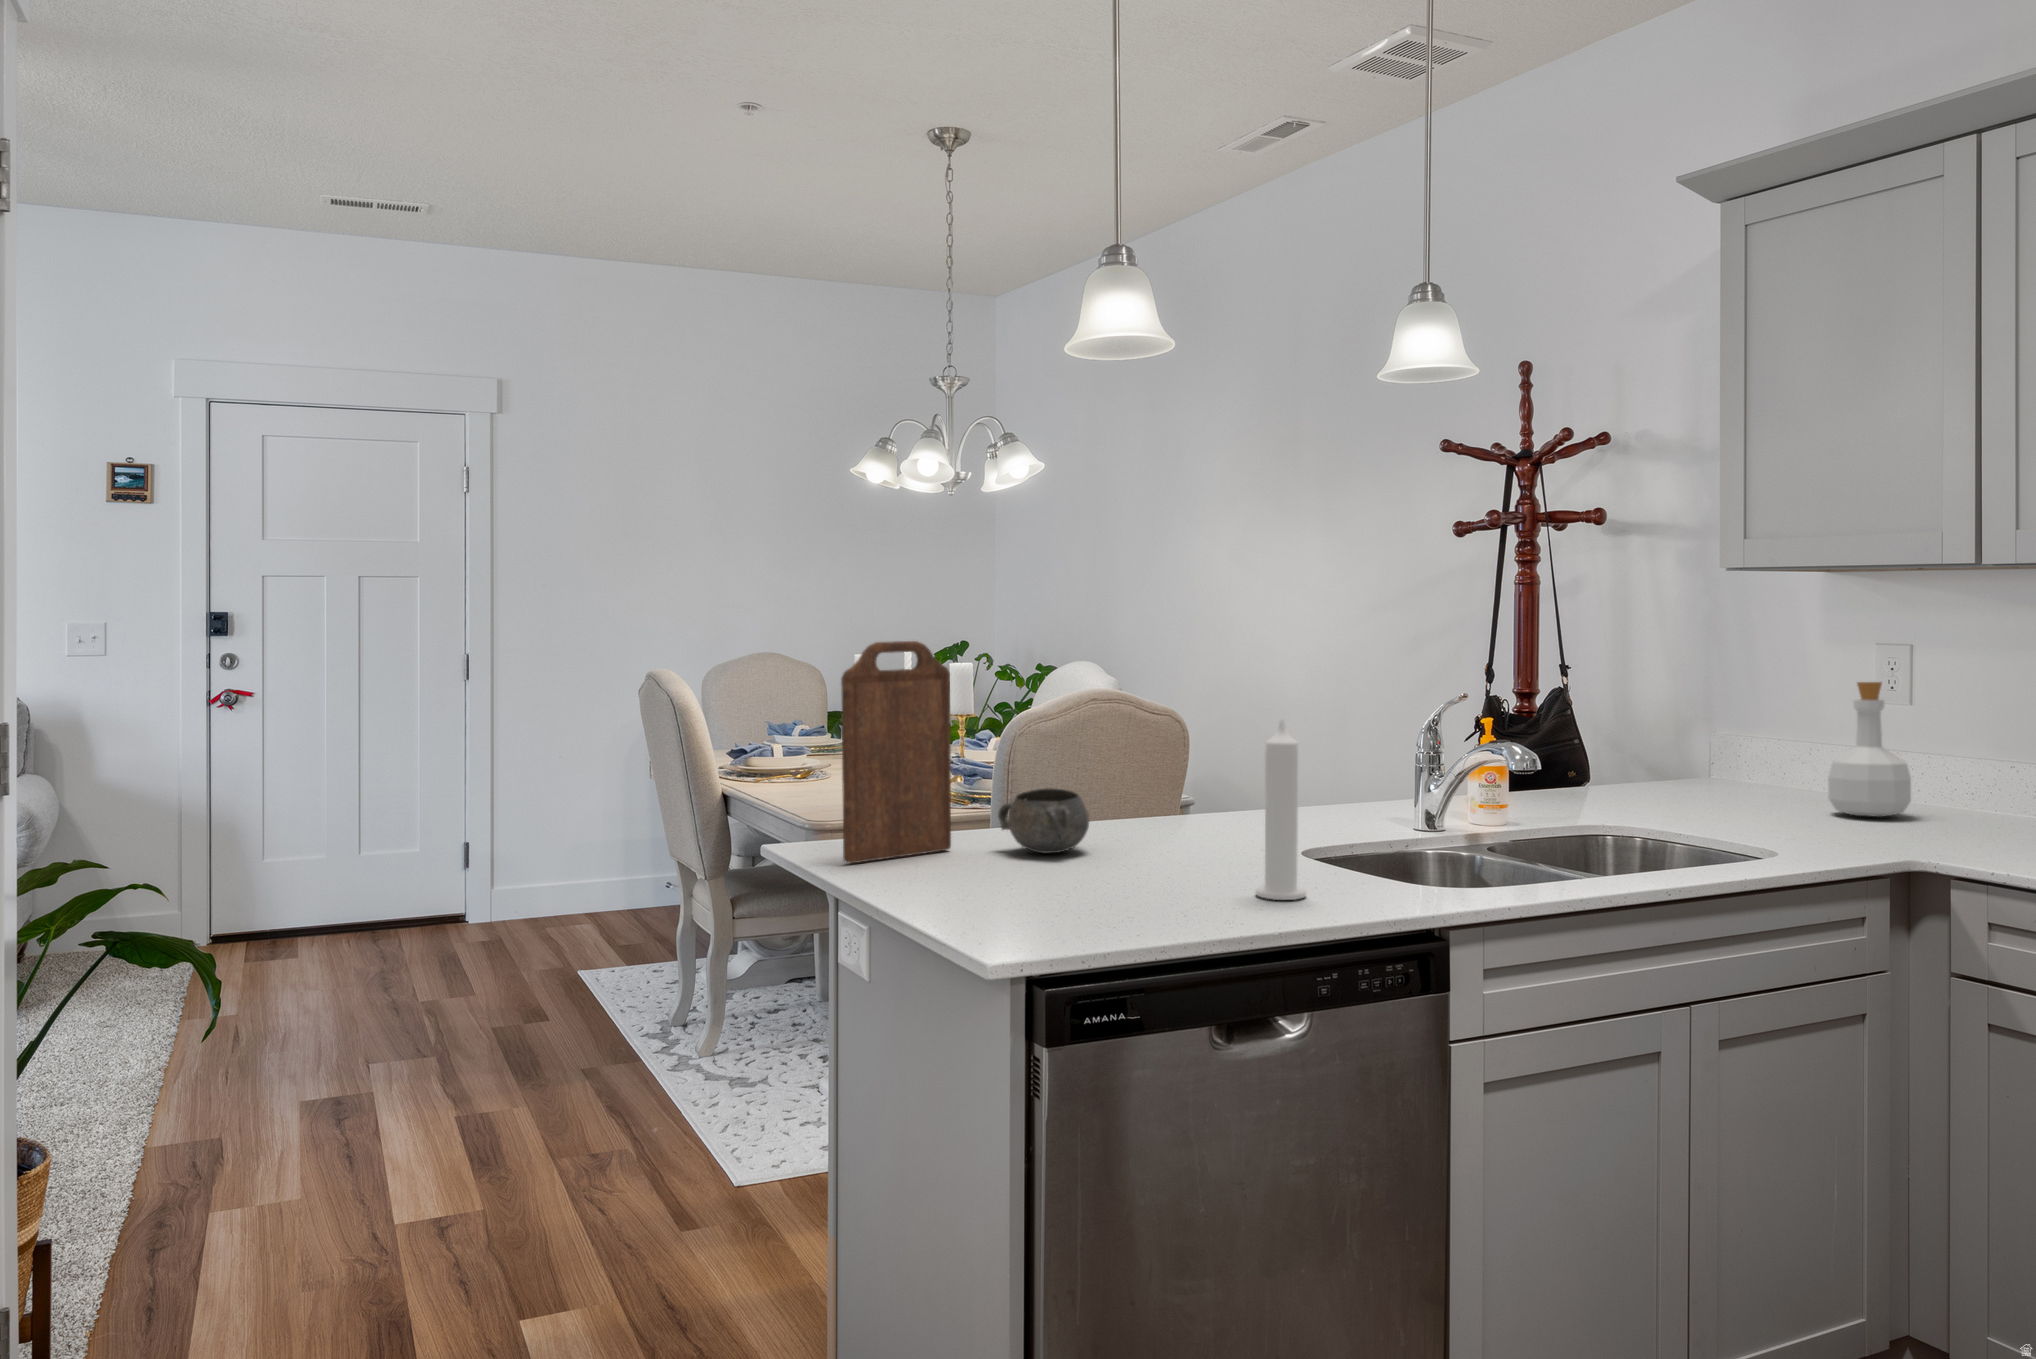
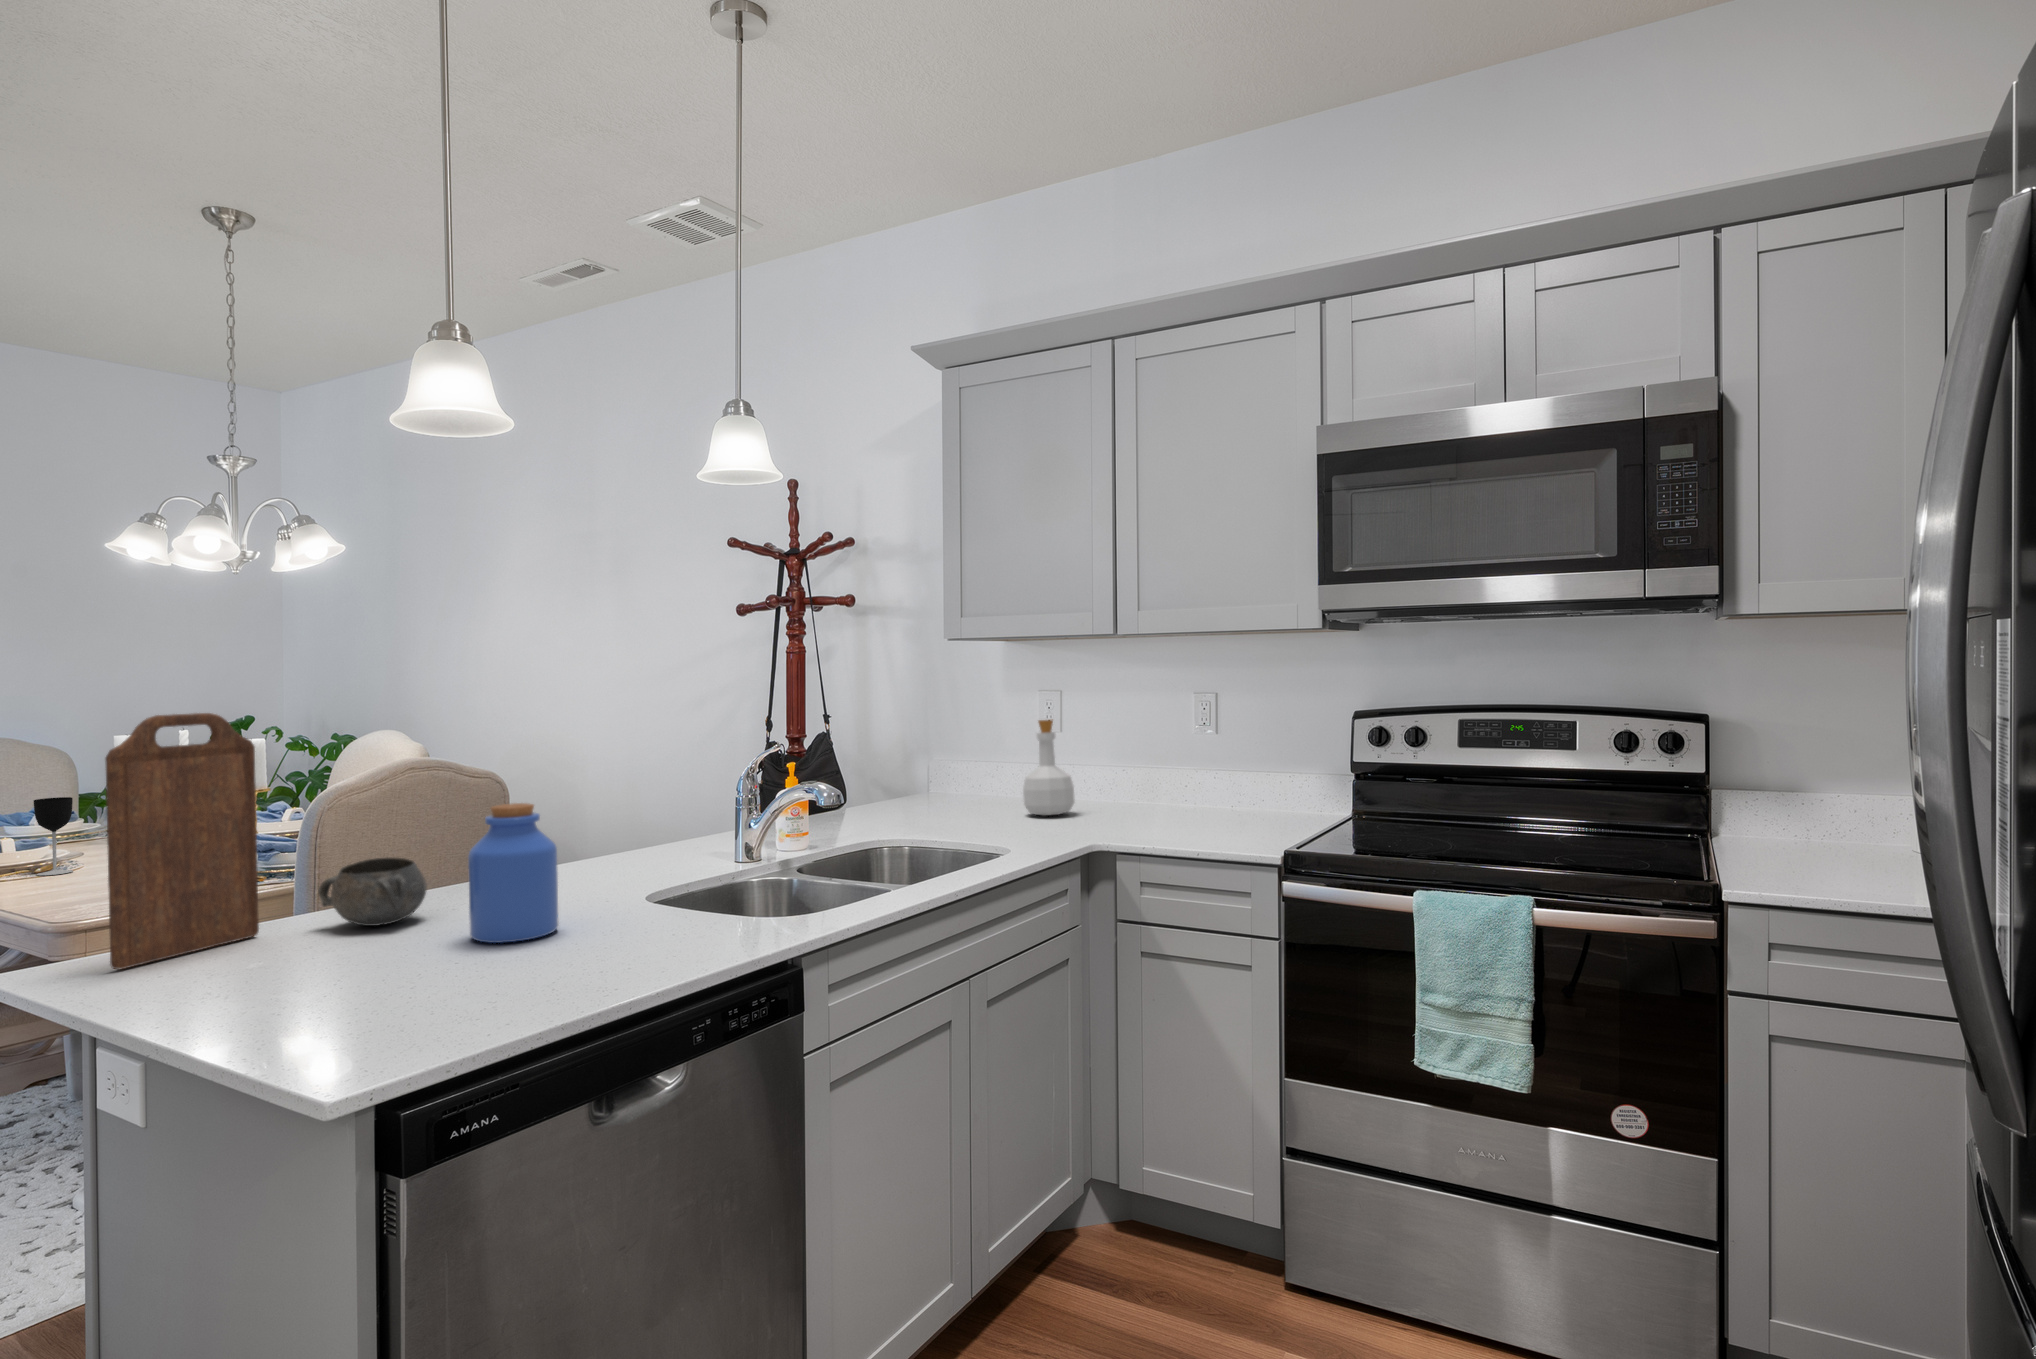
wine glass: none [796,714,823,784] -> present [34,797,73,875]
candle: present [1255,719,1306,900] -> none [614,773,663,943]
jar: none [1122,743,1205,883] -> present [468,803,559,943]

